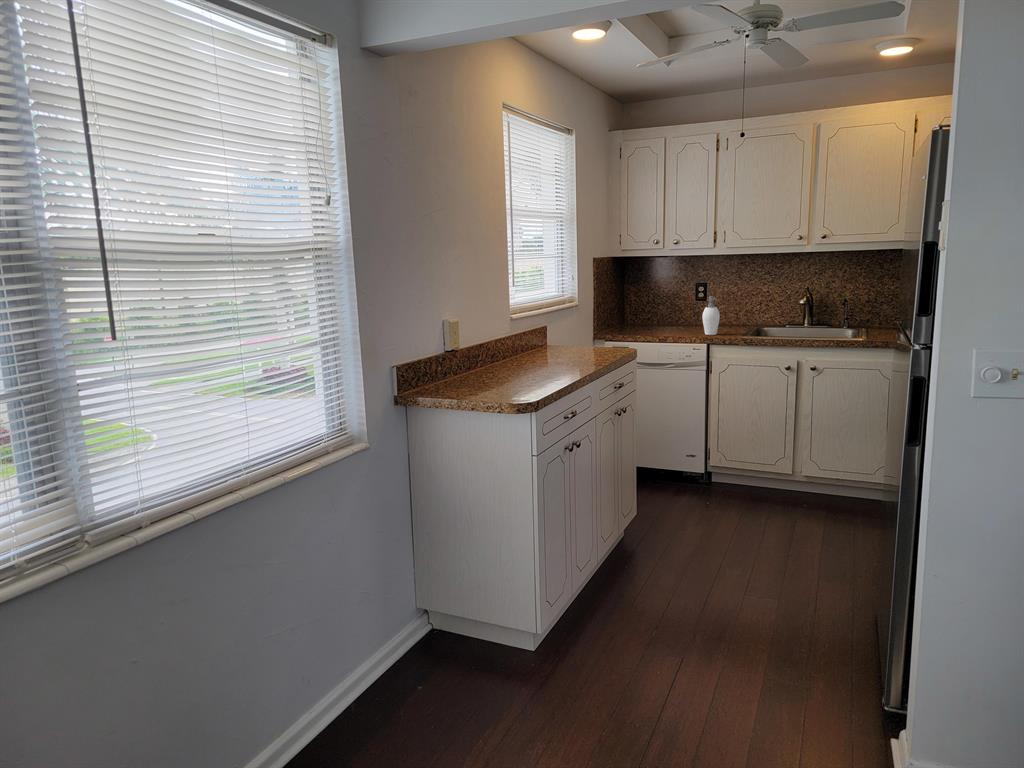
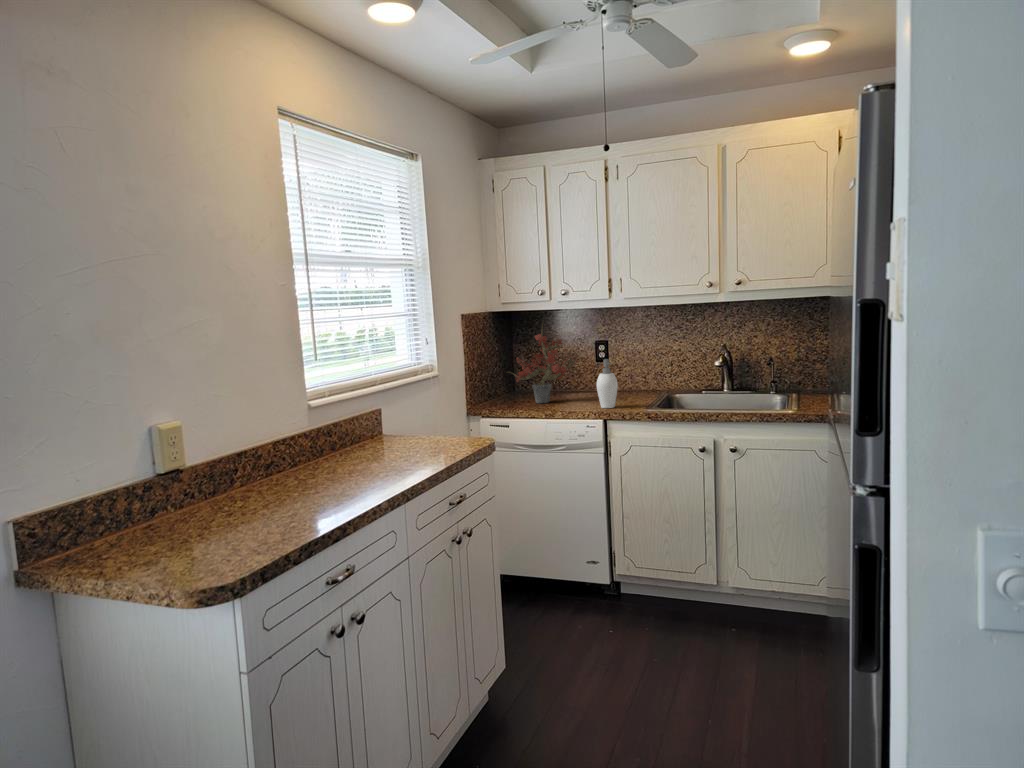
potted plant: none [628,265,687,331] -> present [509,325,578,403]

